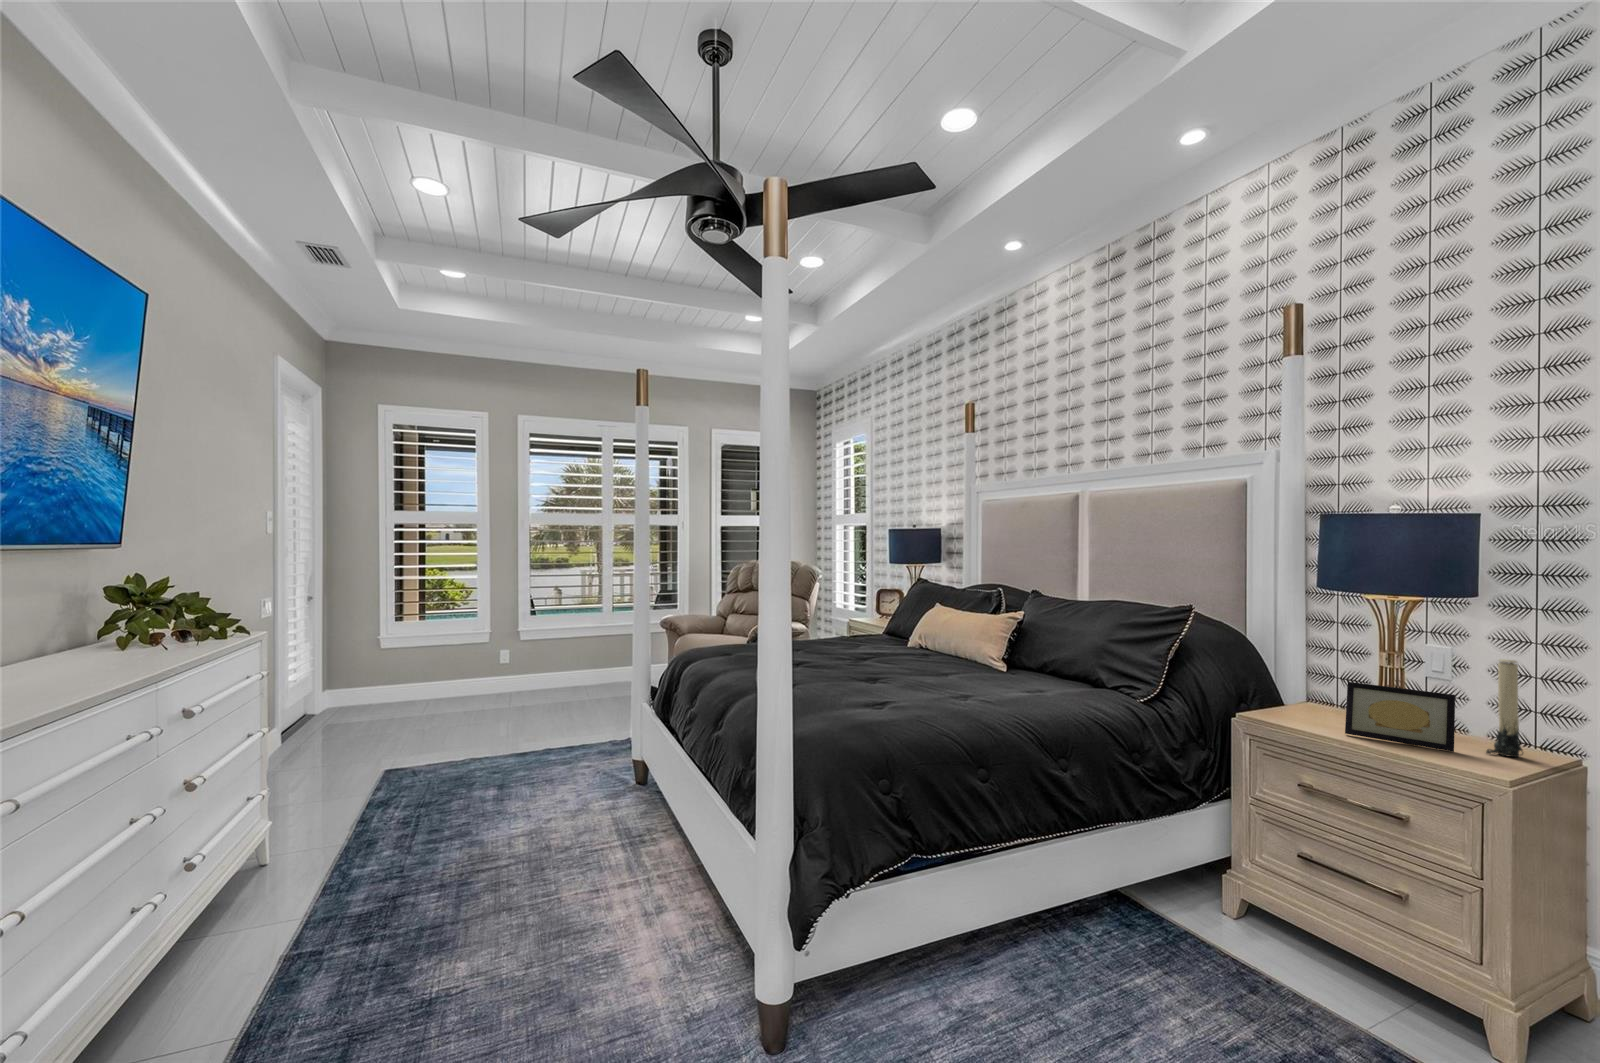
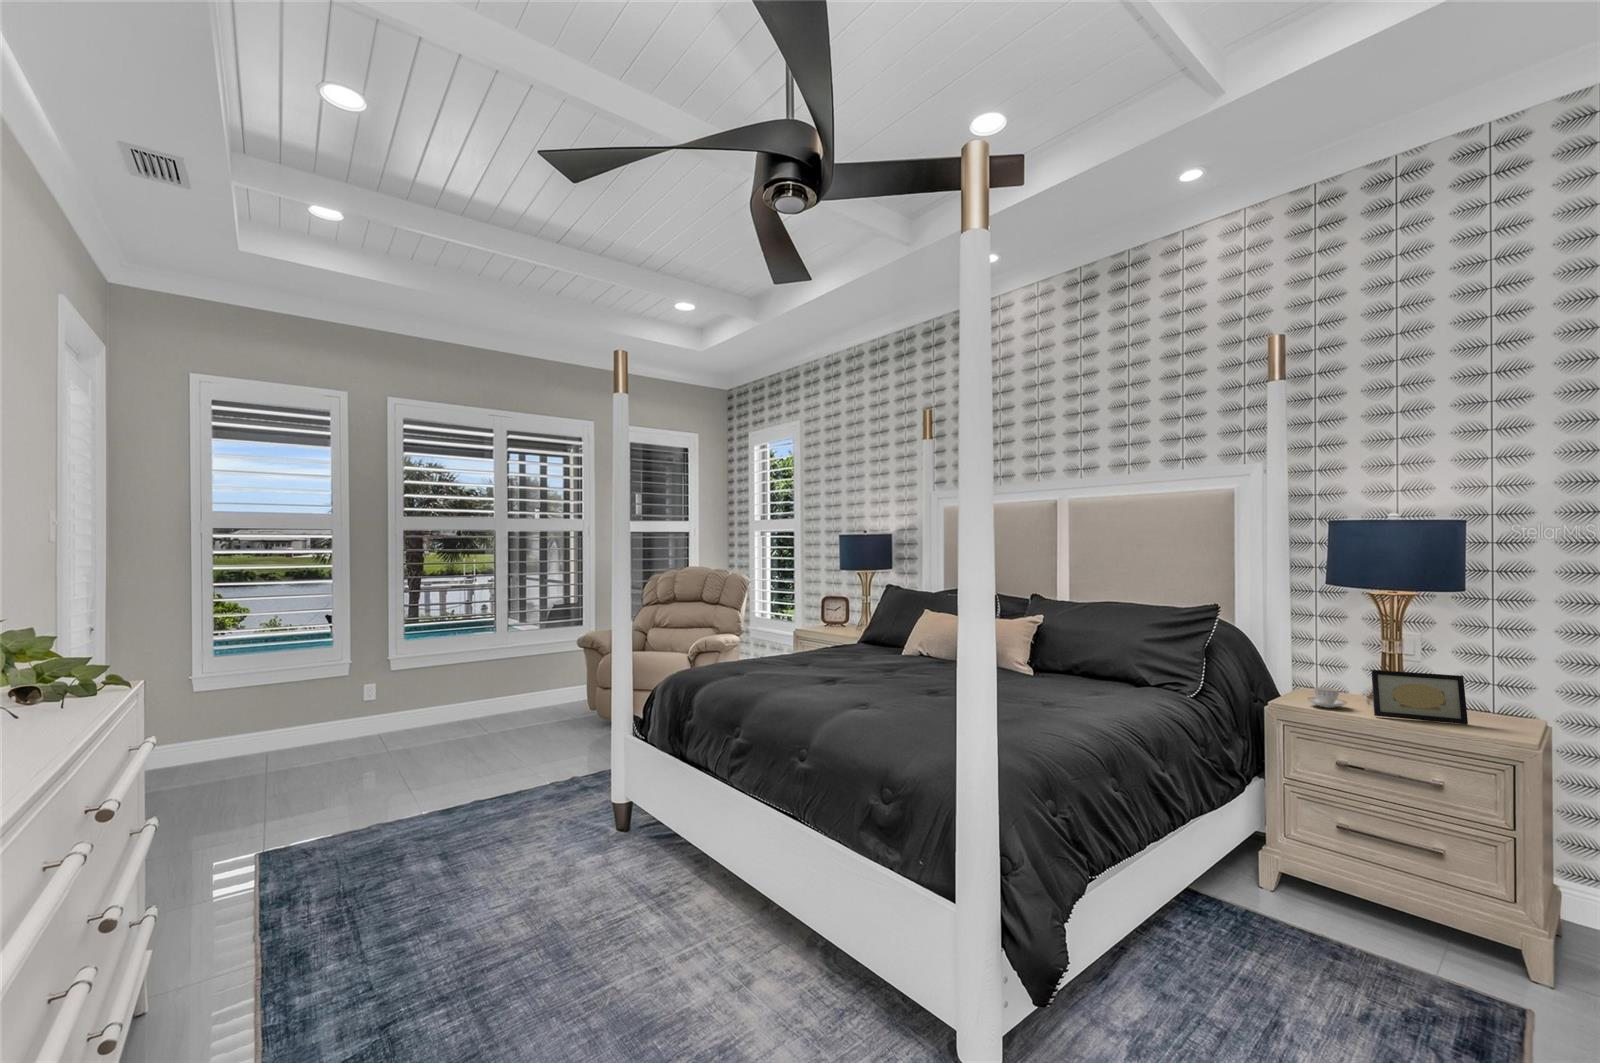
candle: present [1486,659,1523,757] -> none [1490,644,1516,725]
teacup: none [1284,698,1331,722] -> present [1307,687,1347,708]

